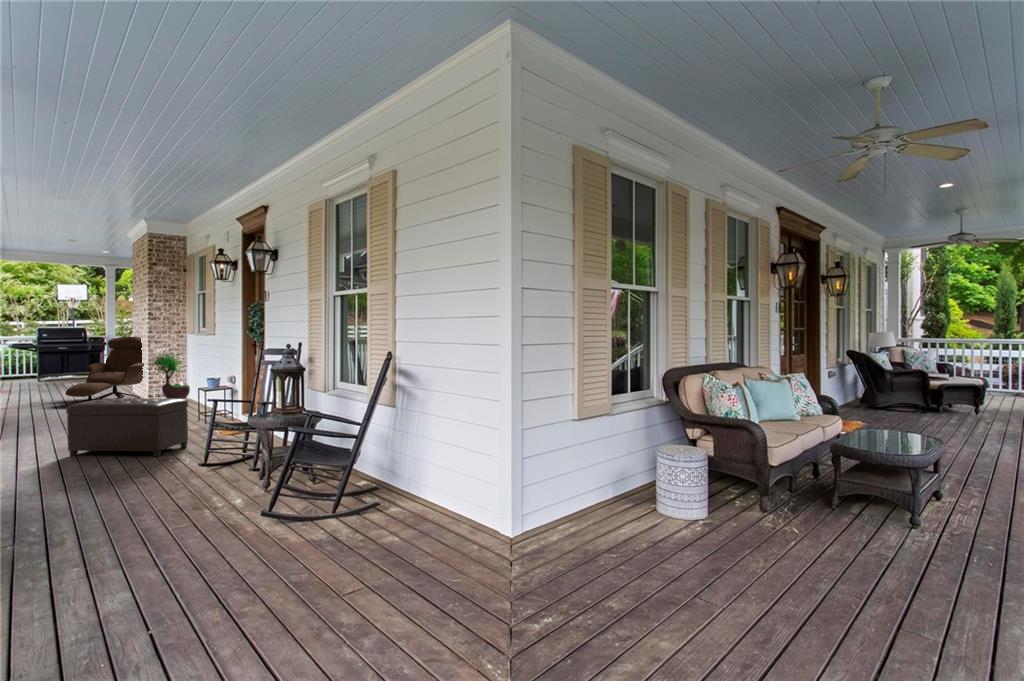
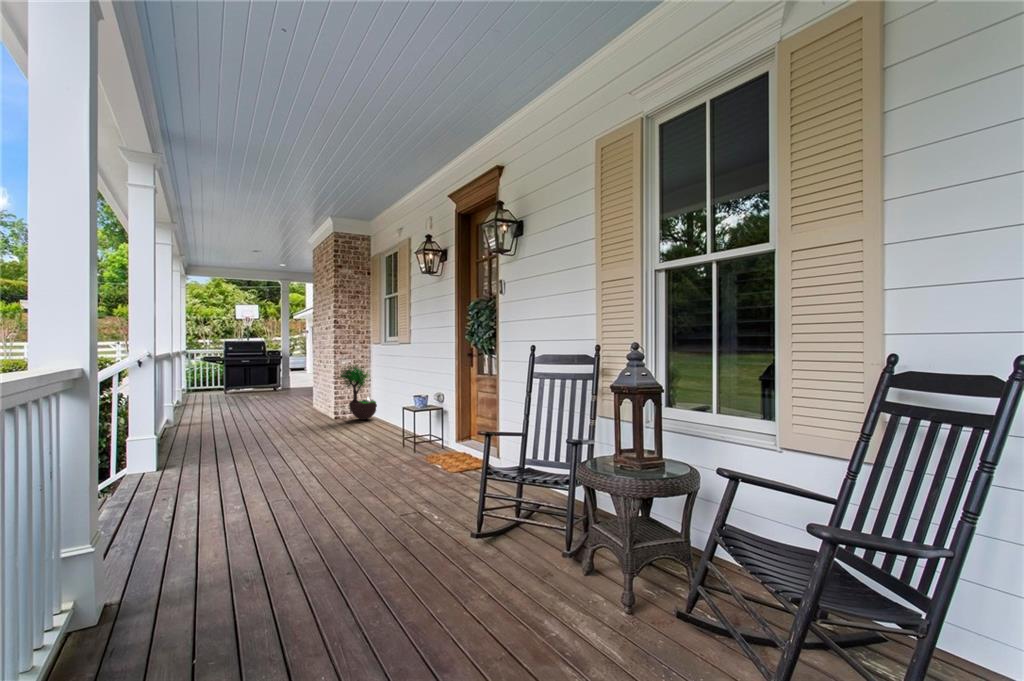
lounge chair: present [65,337,144,405] -> none [255,348,332,424]
ottoman: present [66,398,188,457] -> none [277,423,420,509]

